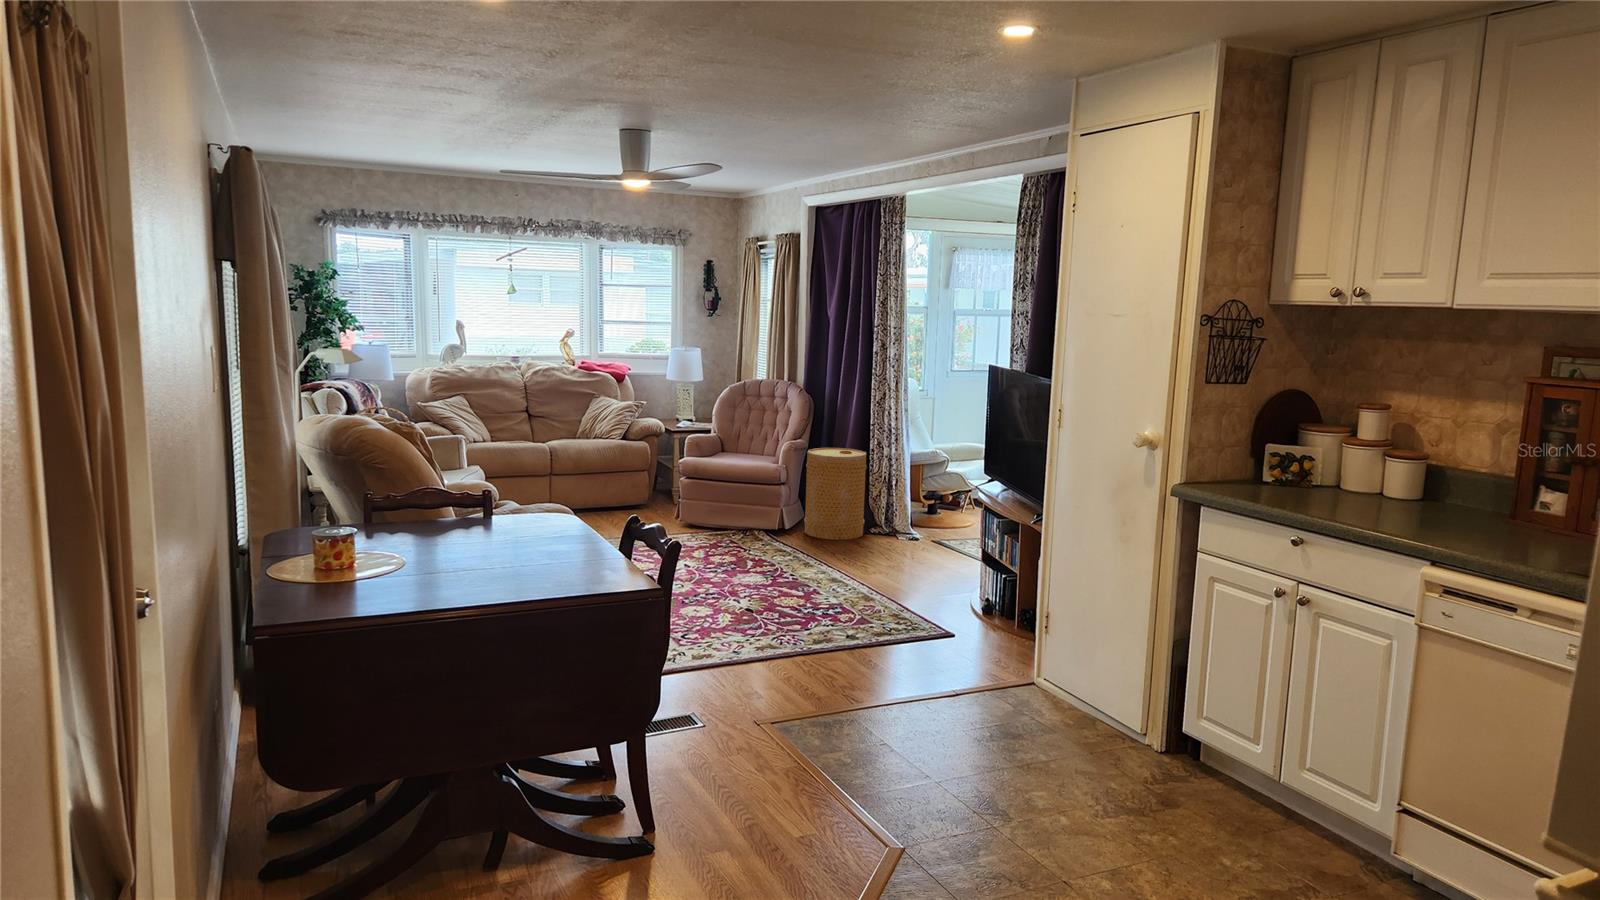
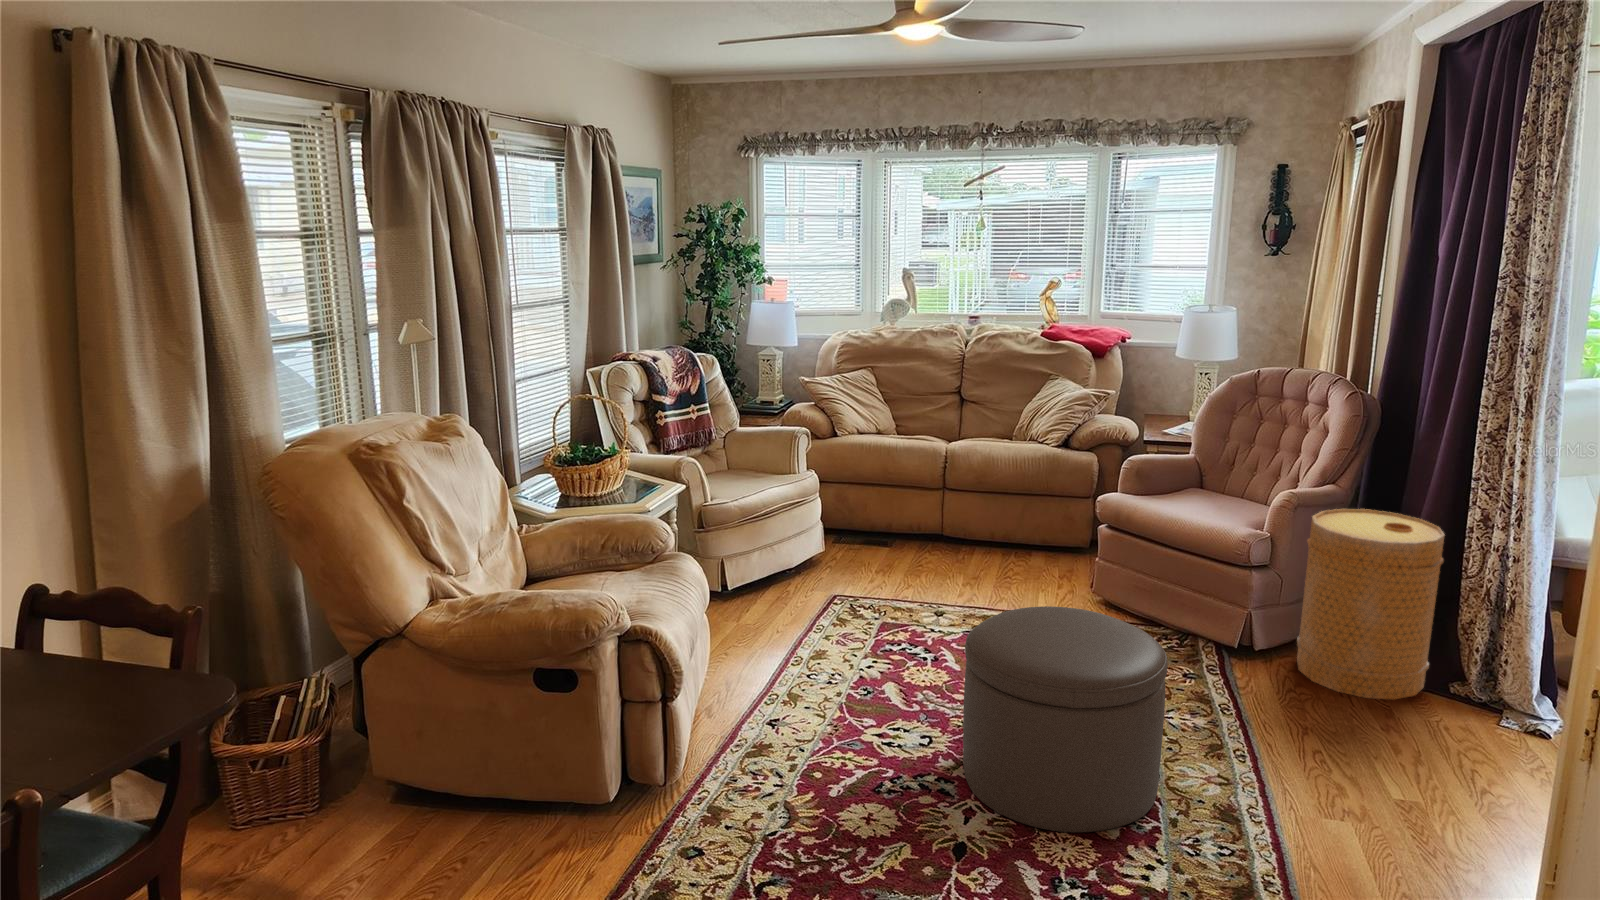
ottoman: none [706,498,807,598] -> present [963,606,1168,832]

